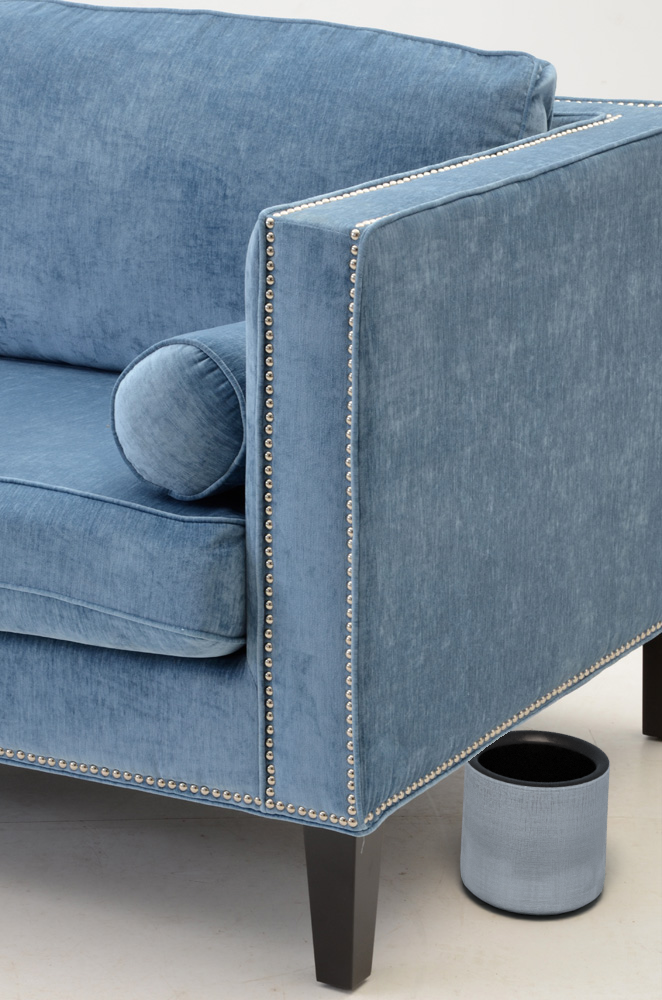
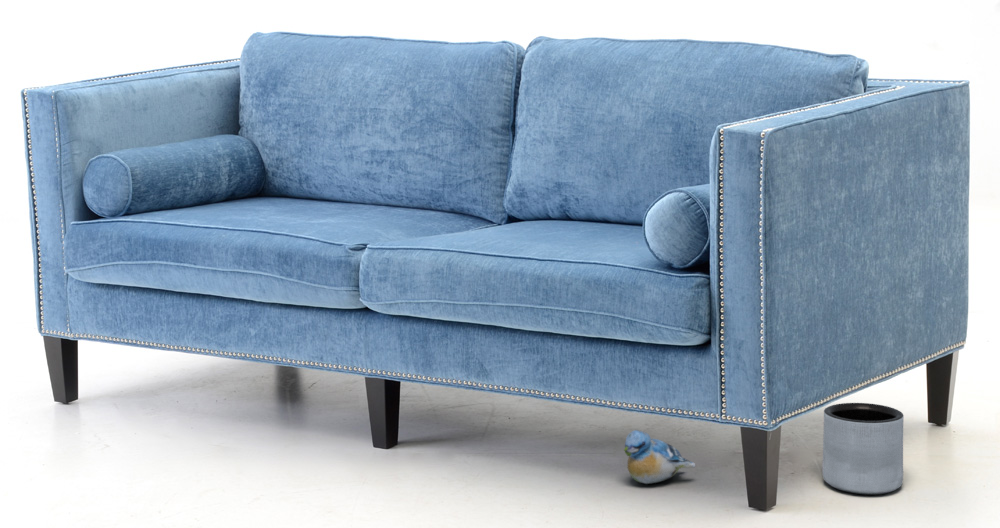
plush toy: none [79,810,222,910] -> present [624,430,695,484]

